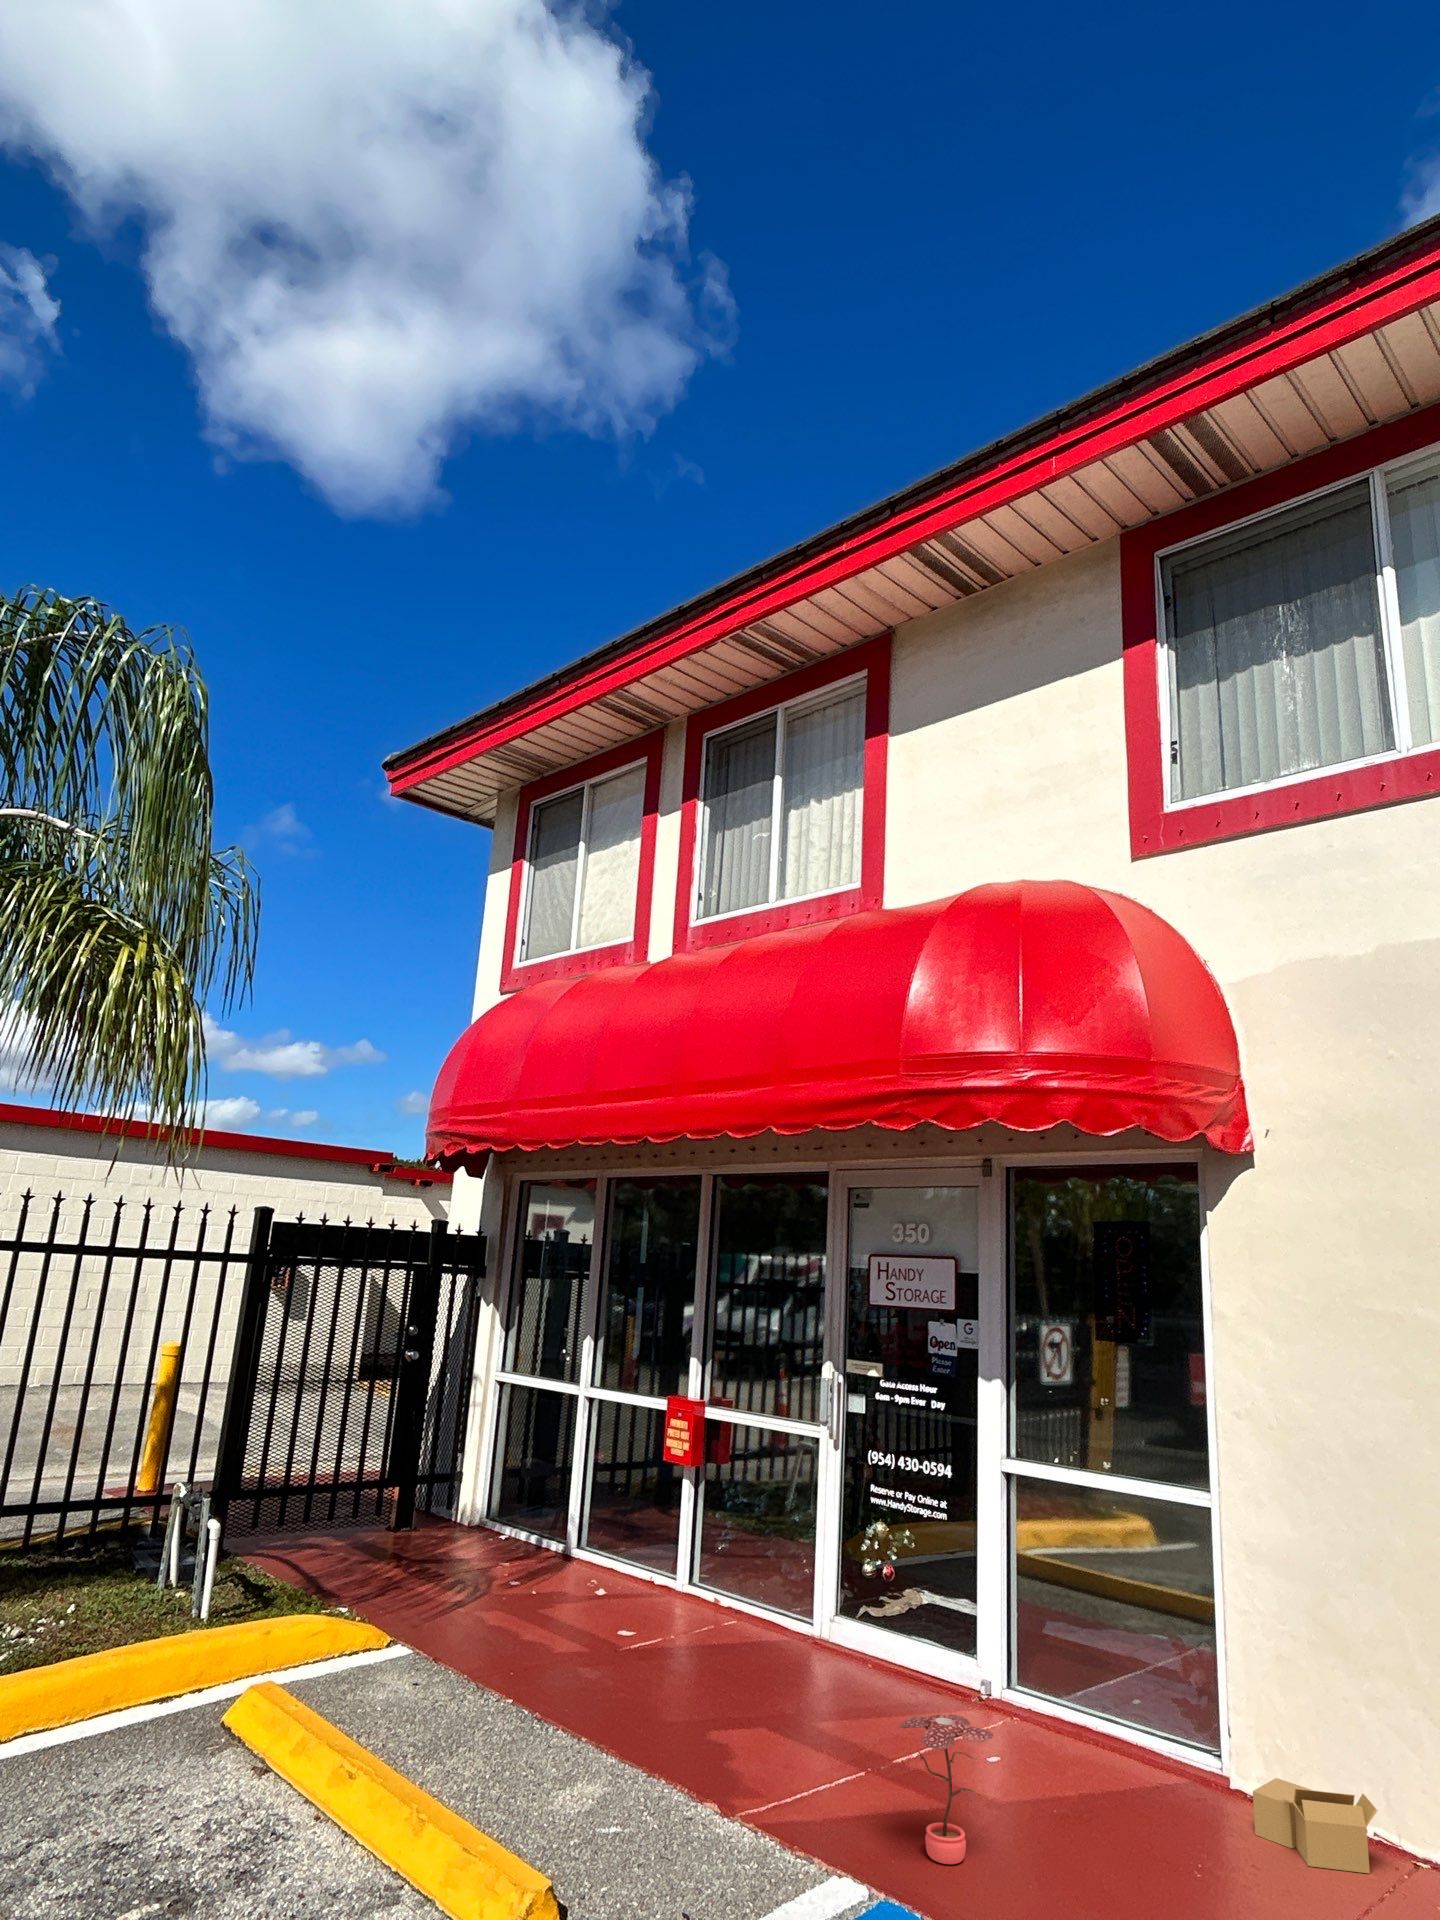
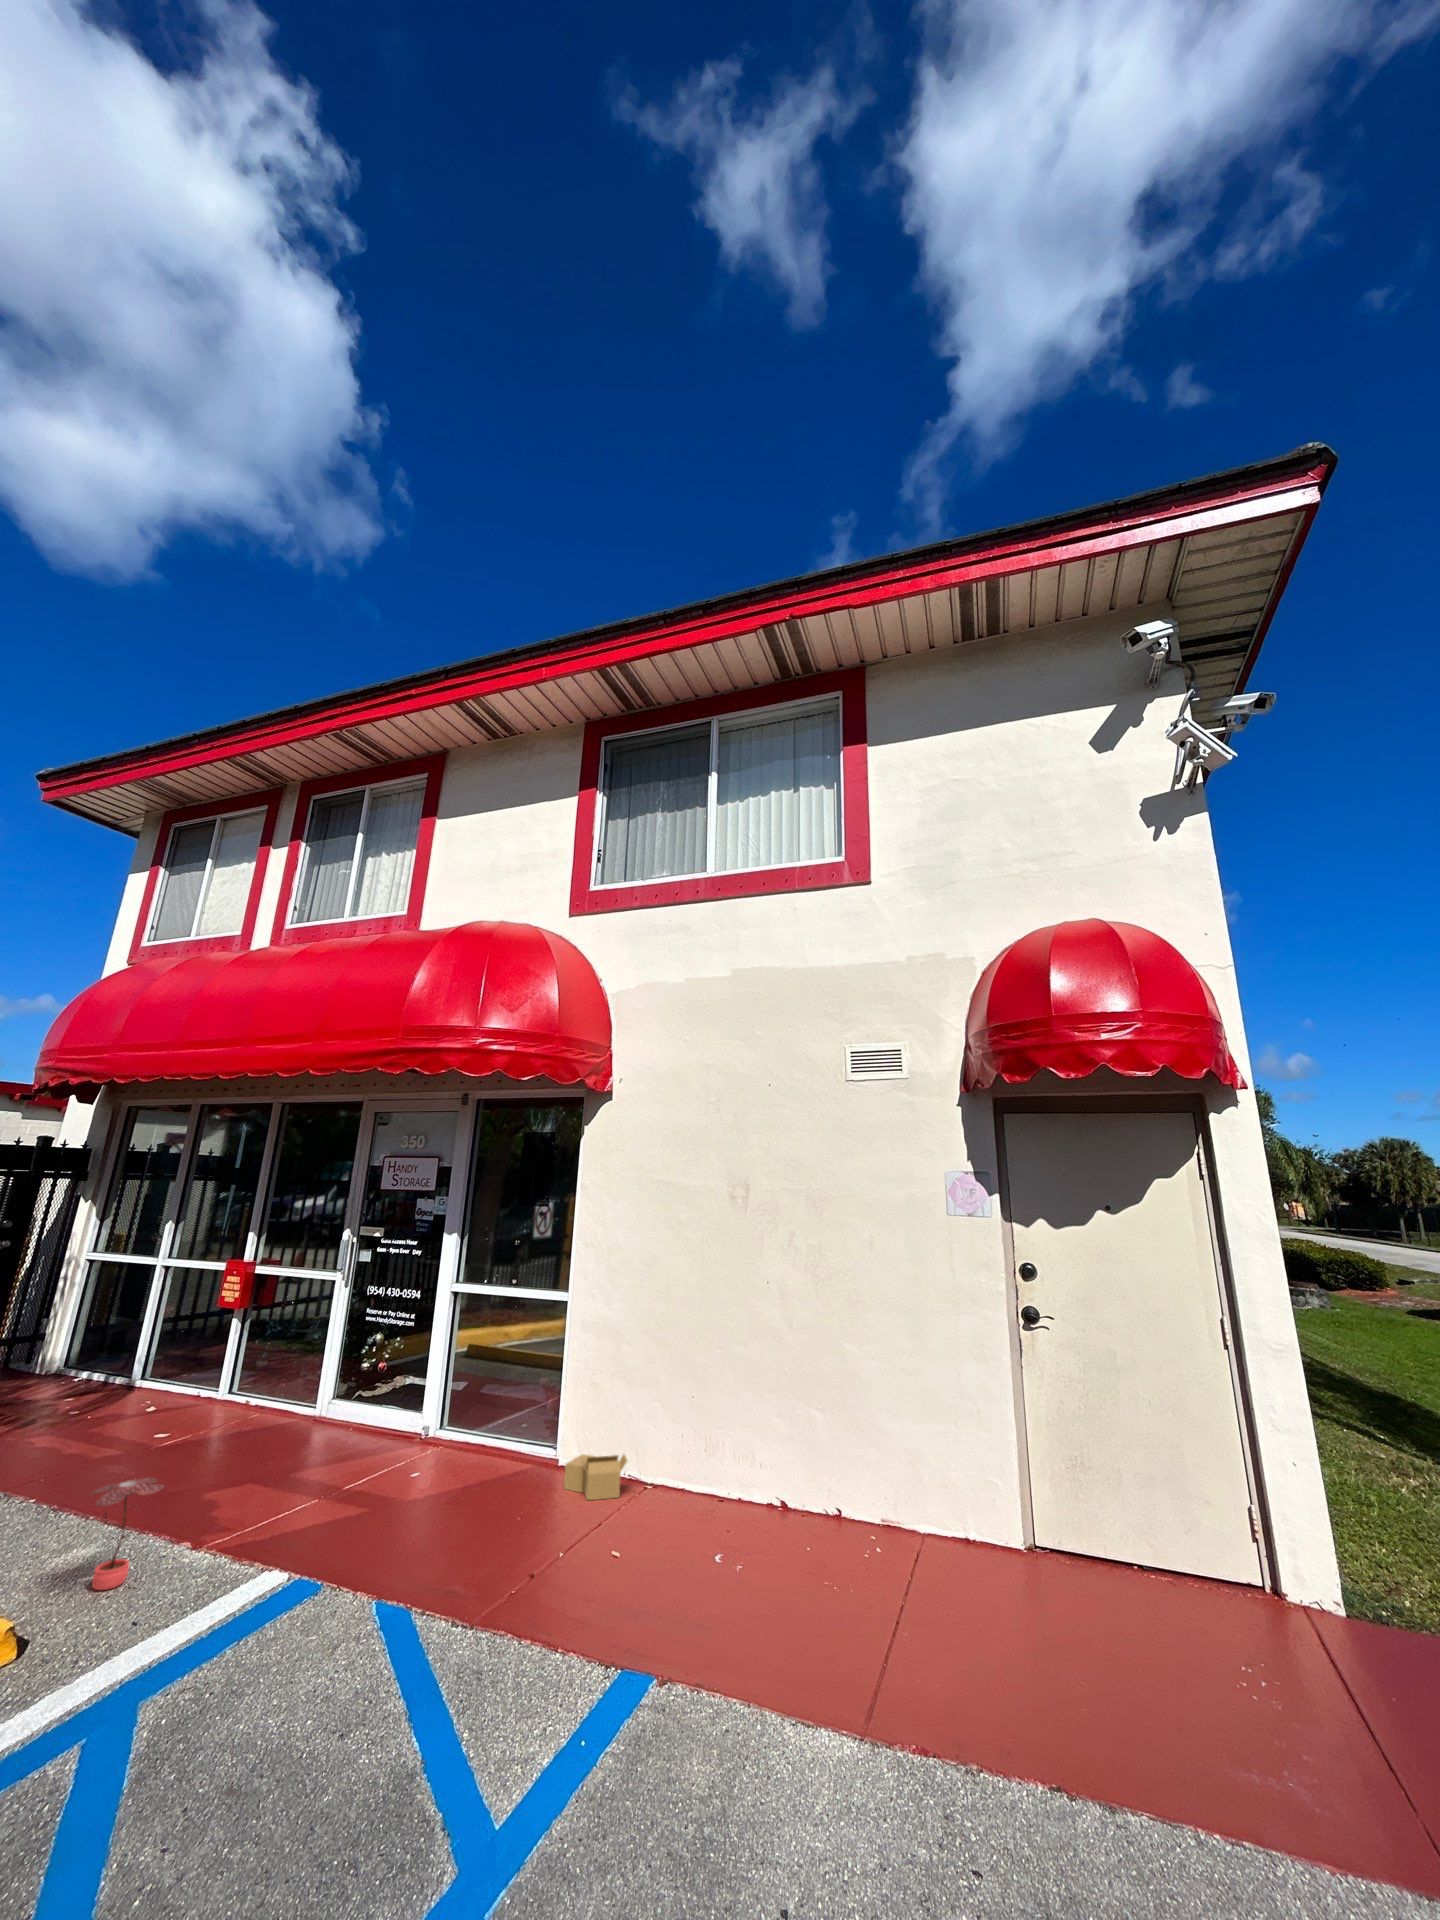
potted plant: present [900,1715,993,1864] -> present [91,1478,164,1590]

